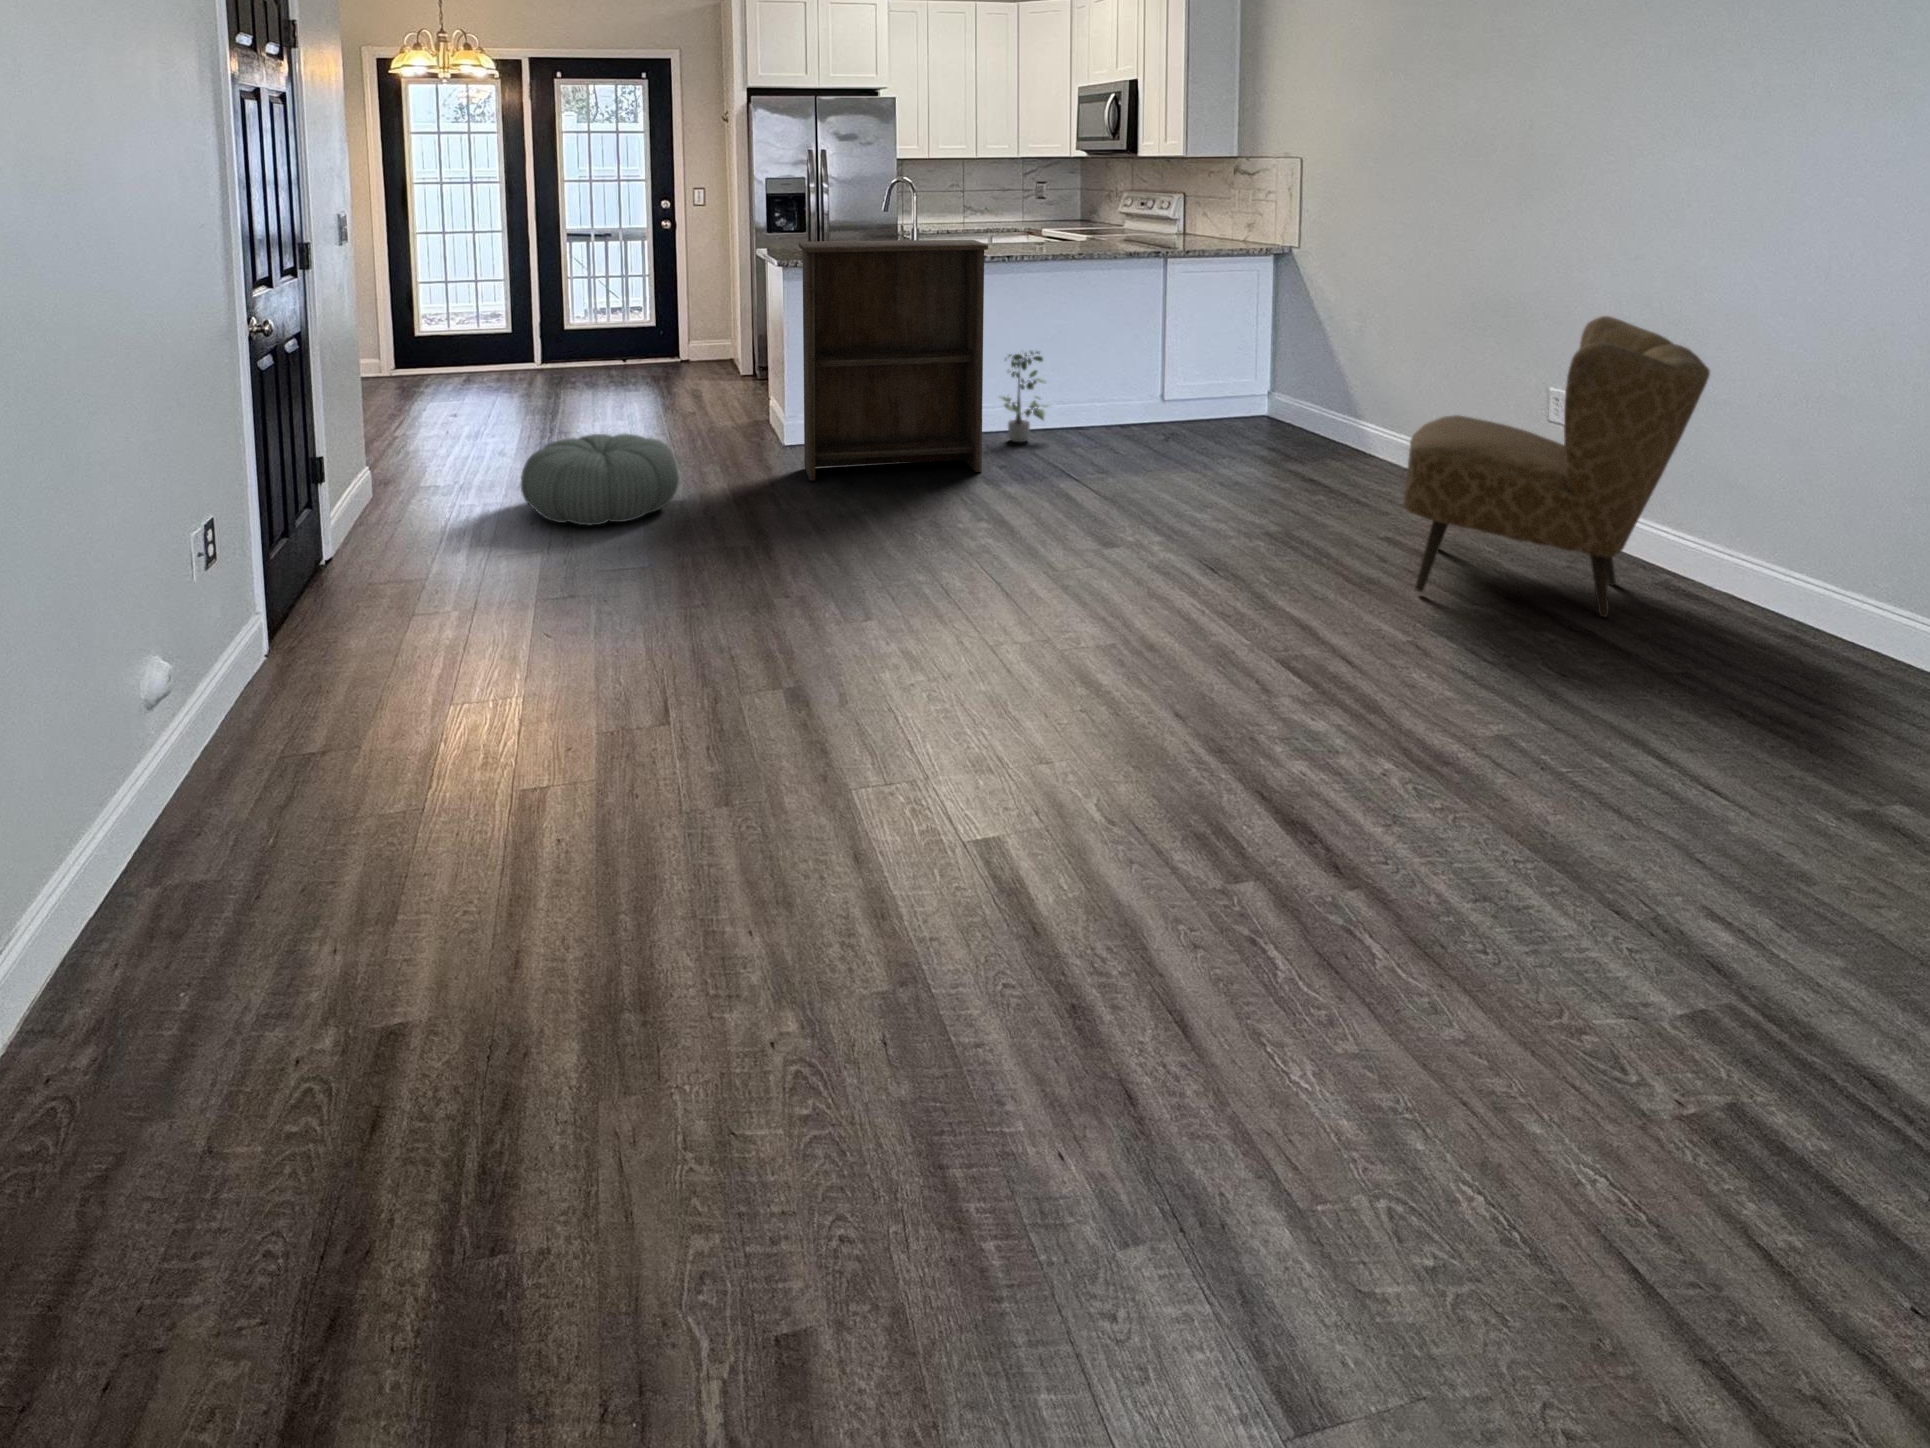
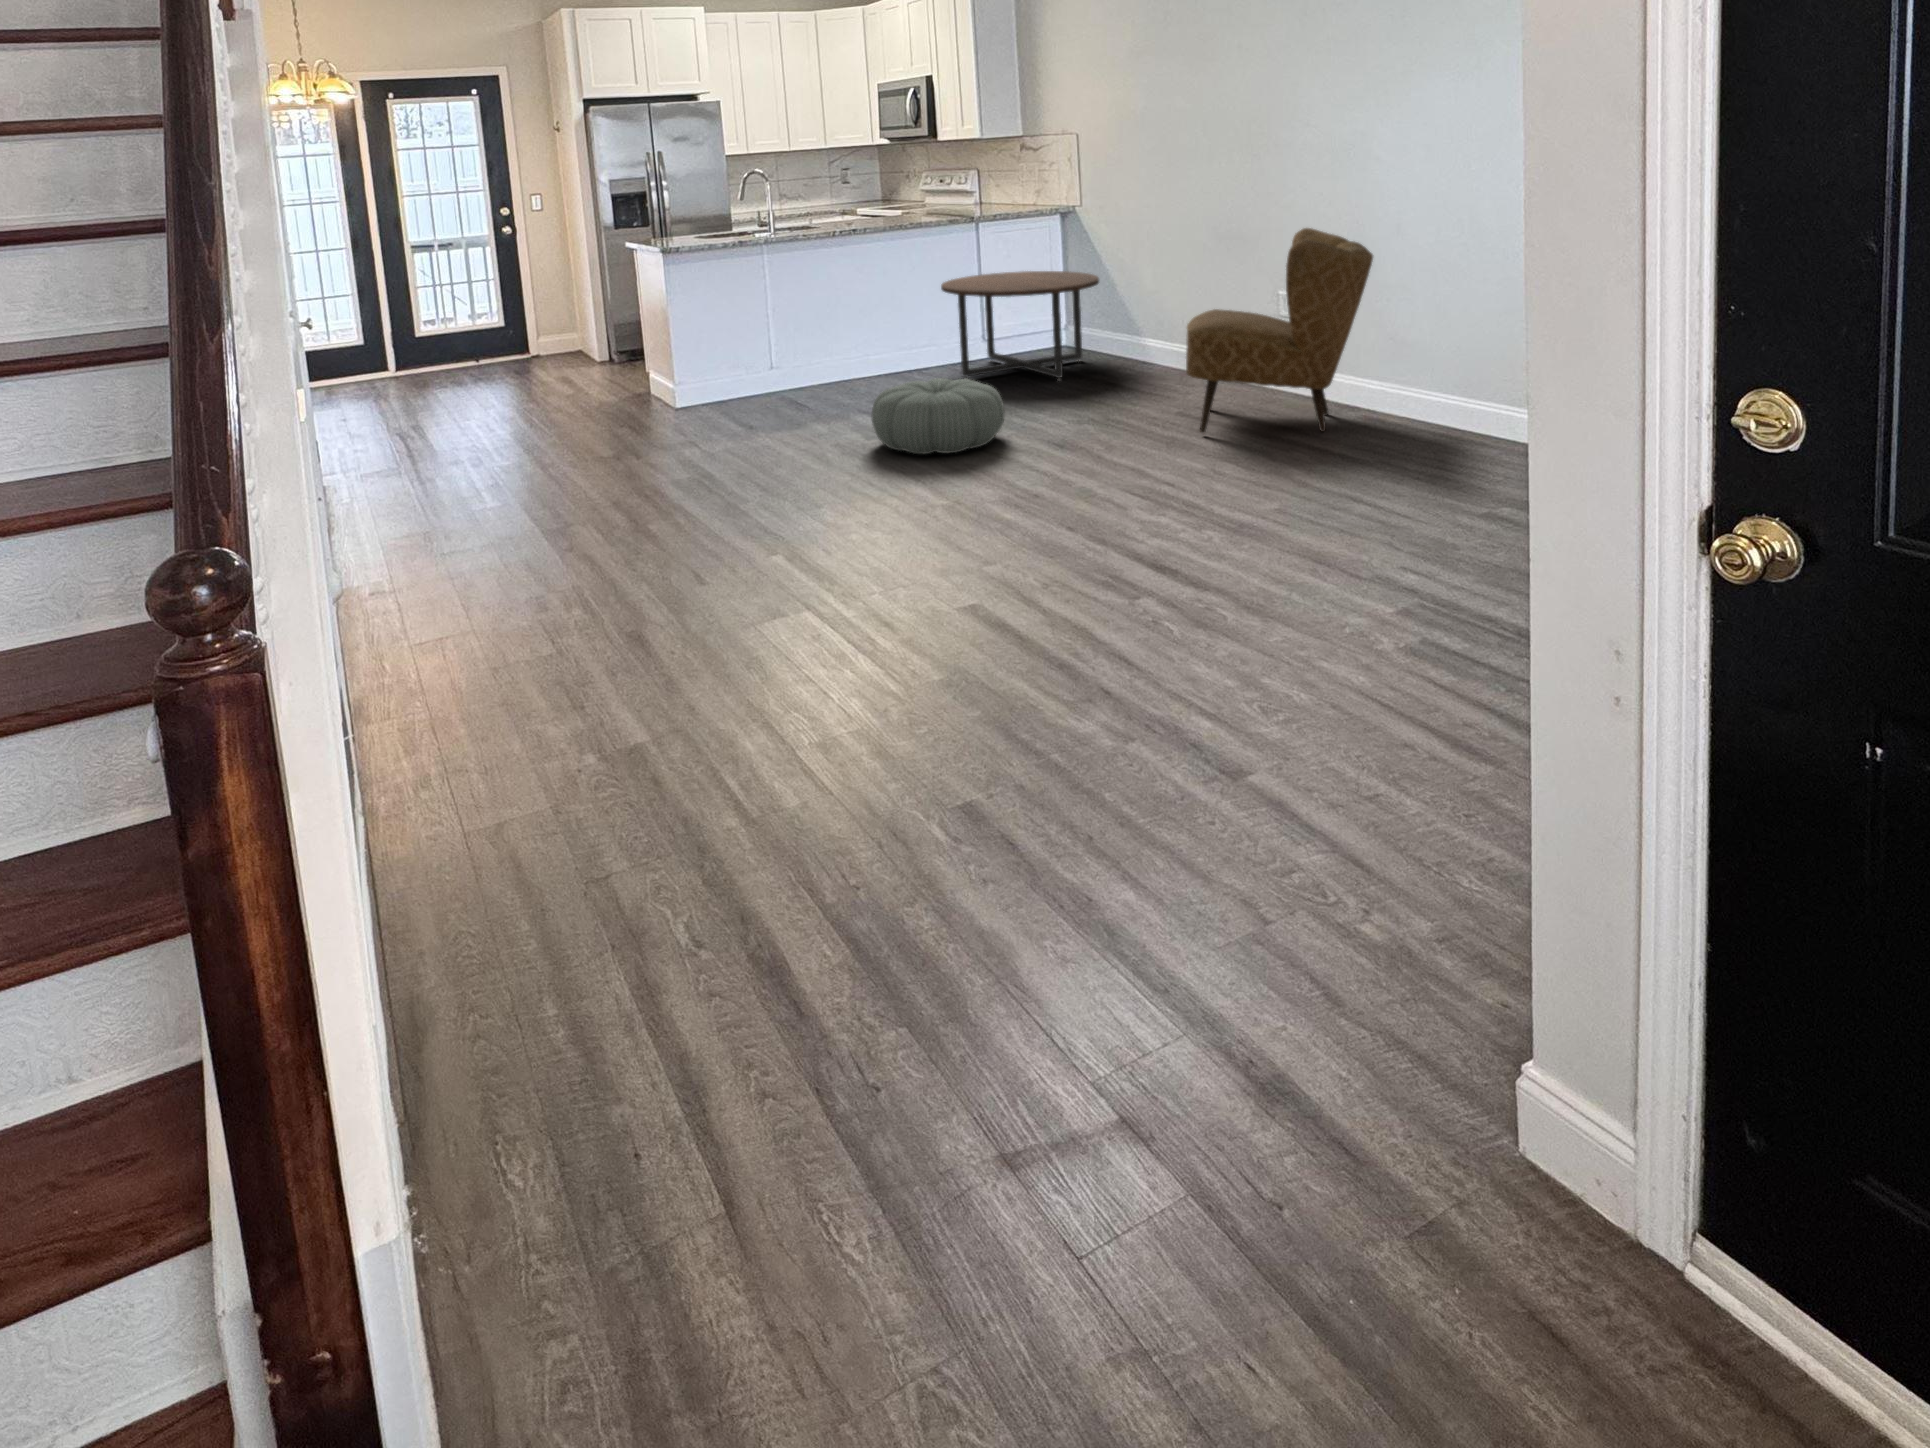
bookshelf: present [799,240,988,480] -> none [683,214,853,425]
coffee table: none [1111,323,1313,471] -> present [941,271,1099,380]
potted plant: present [999,351,1048,442] -> none [852,302,898,383]
pouf: present [521,433,679,525] -> present [871,378,1005,454]

